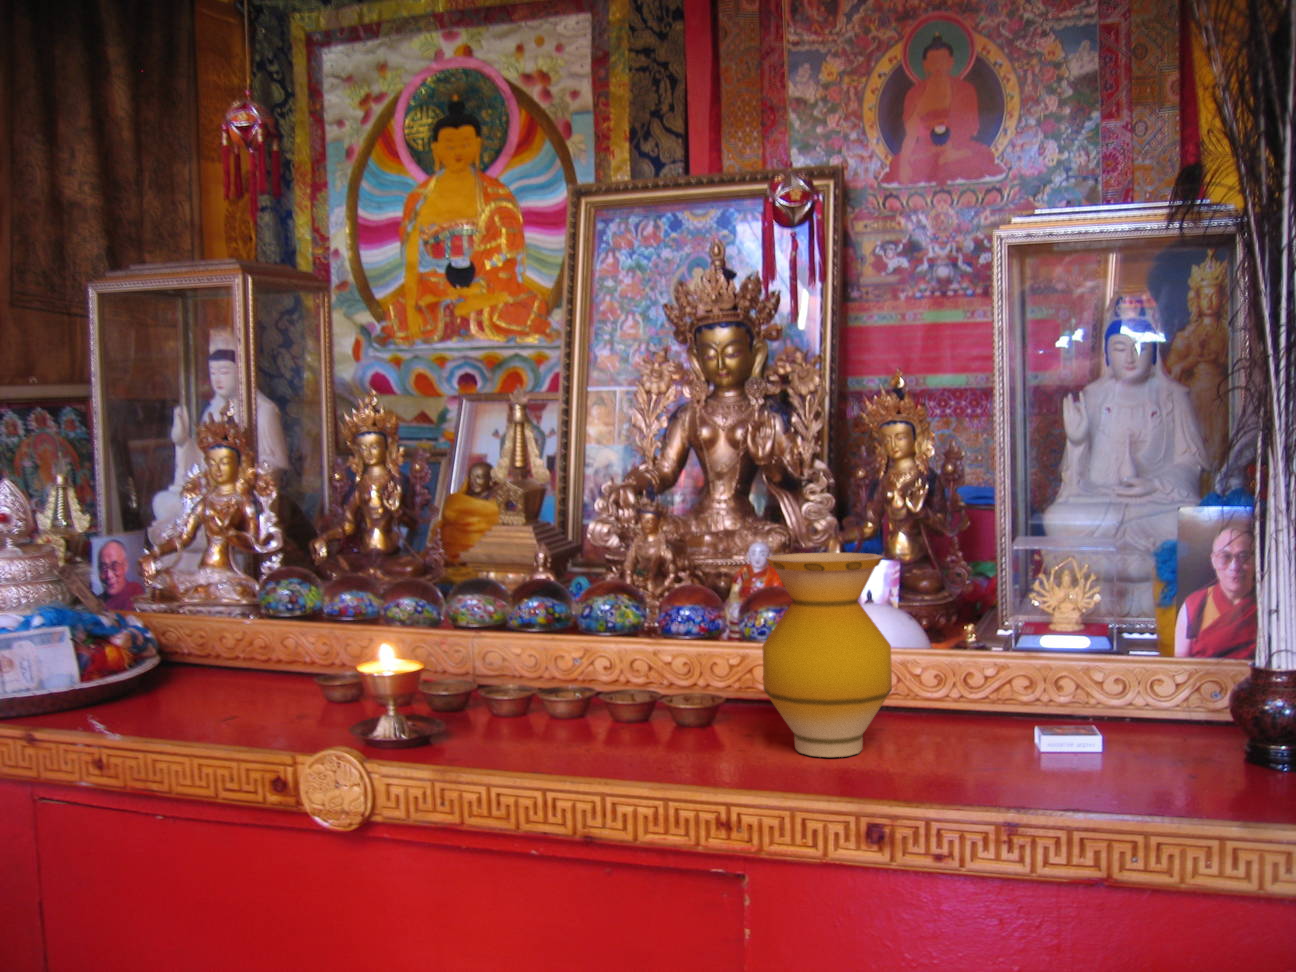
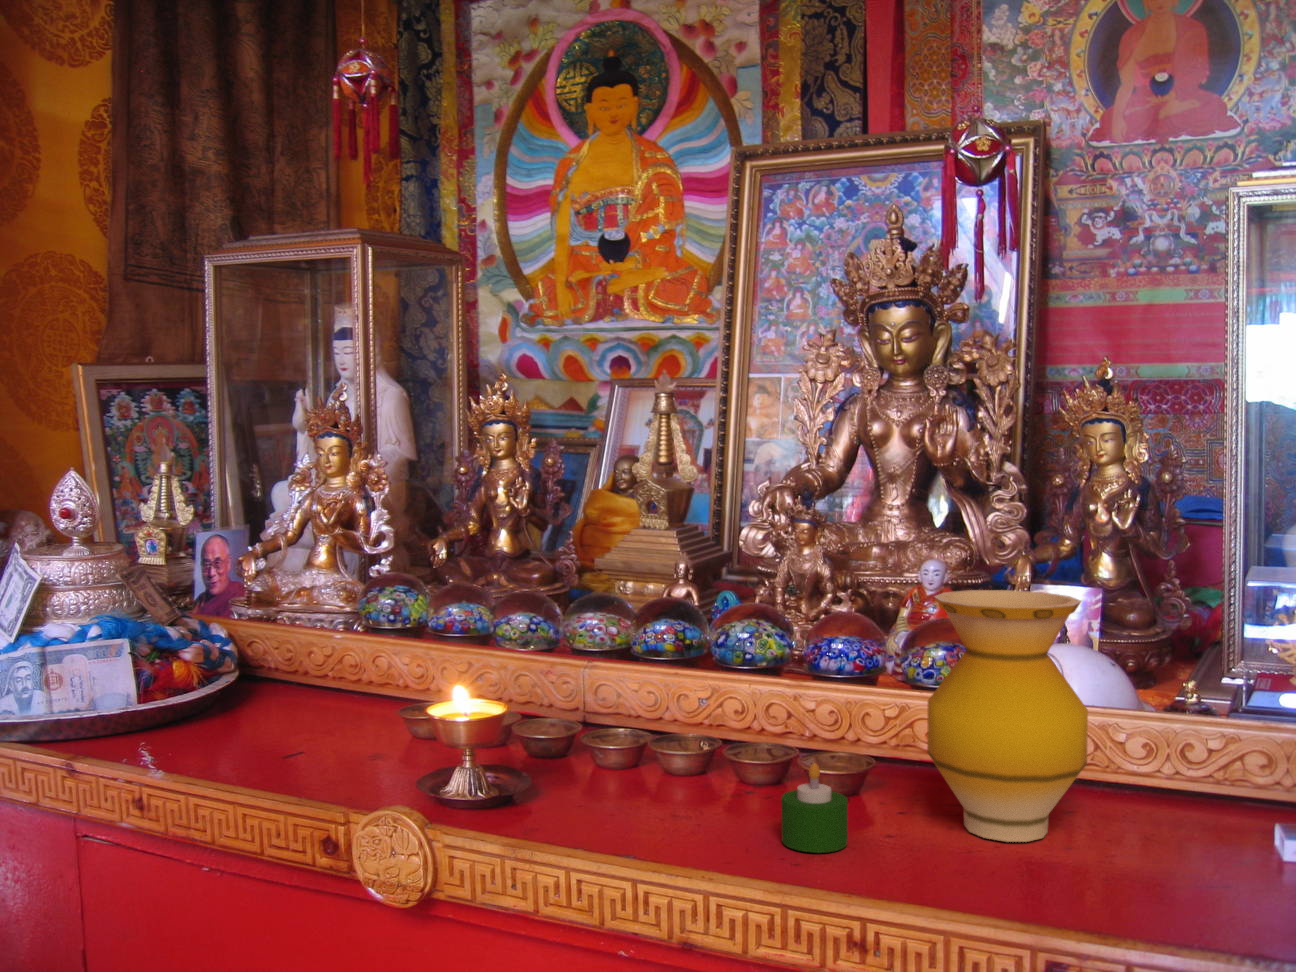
candle: none [644,700,700,774] -> present [781,763,848,853]

